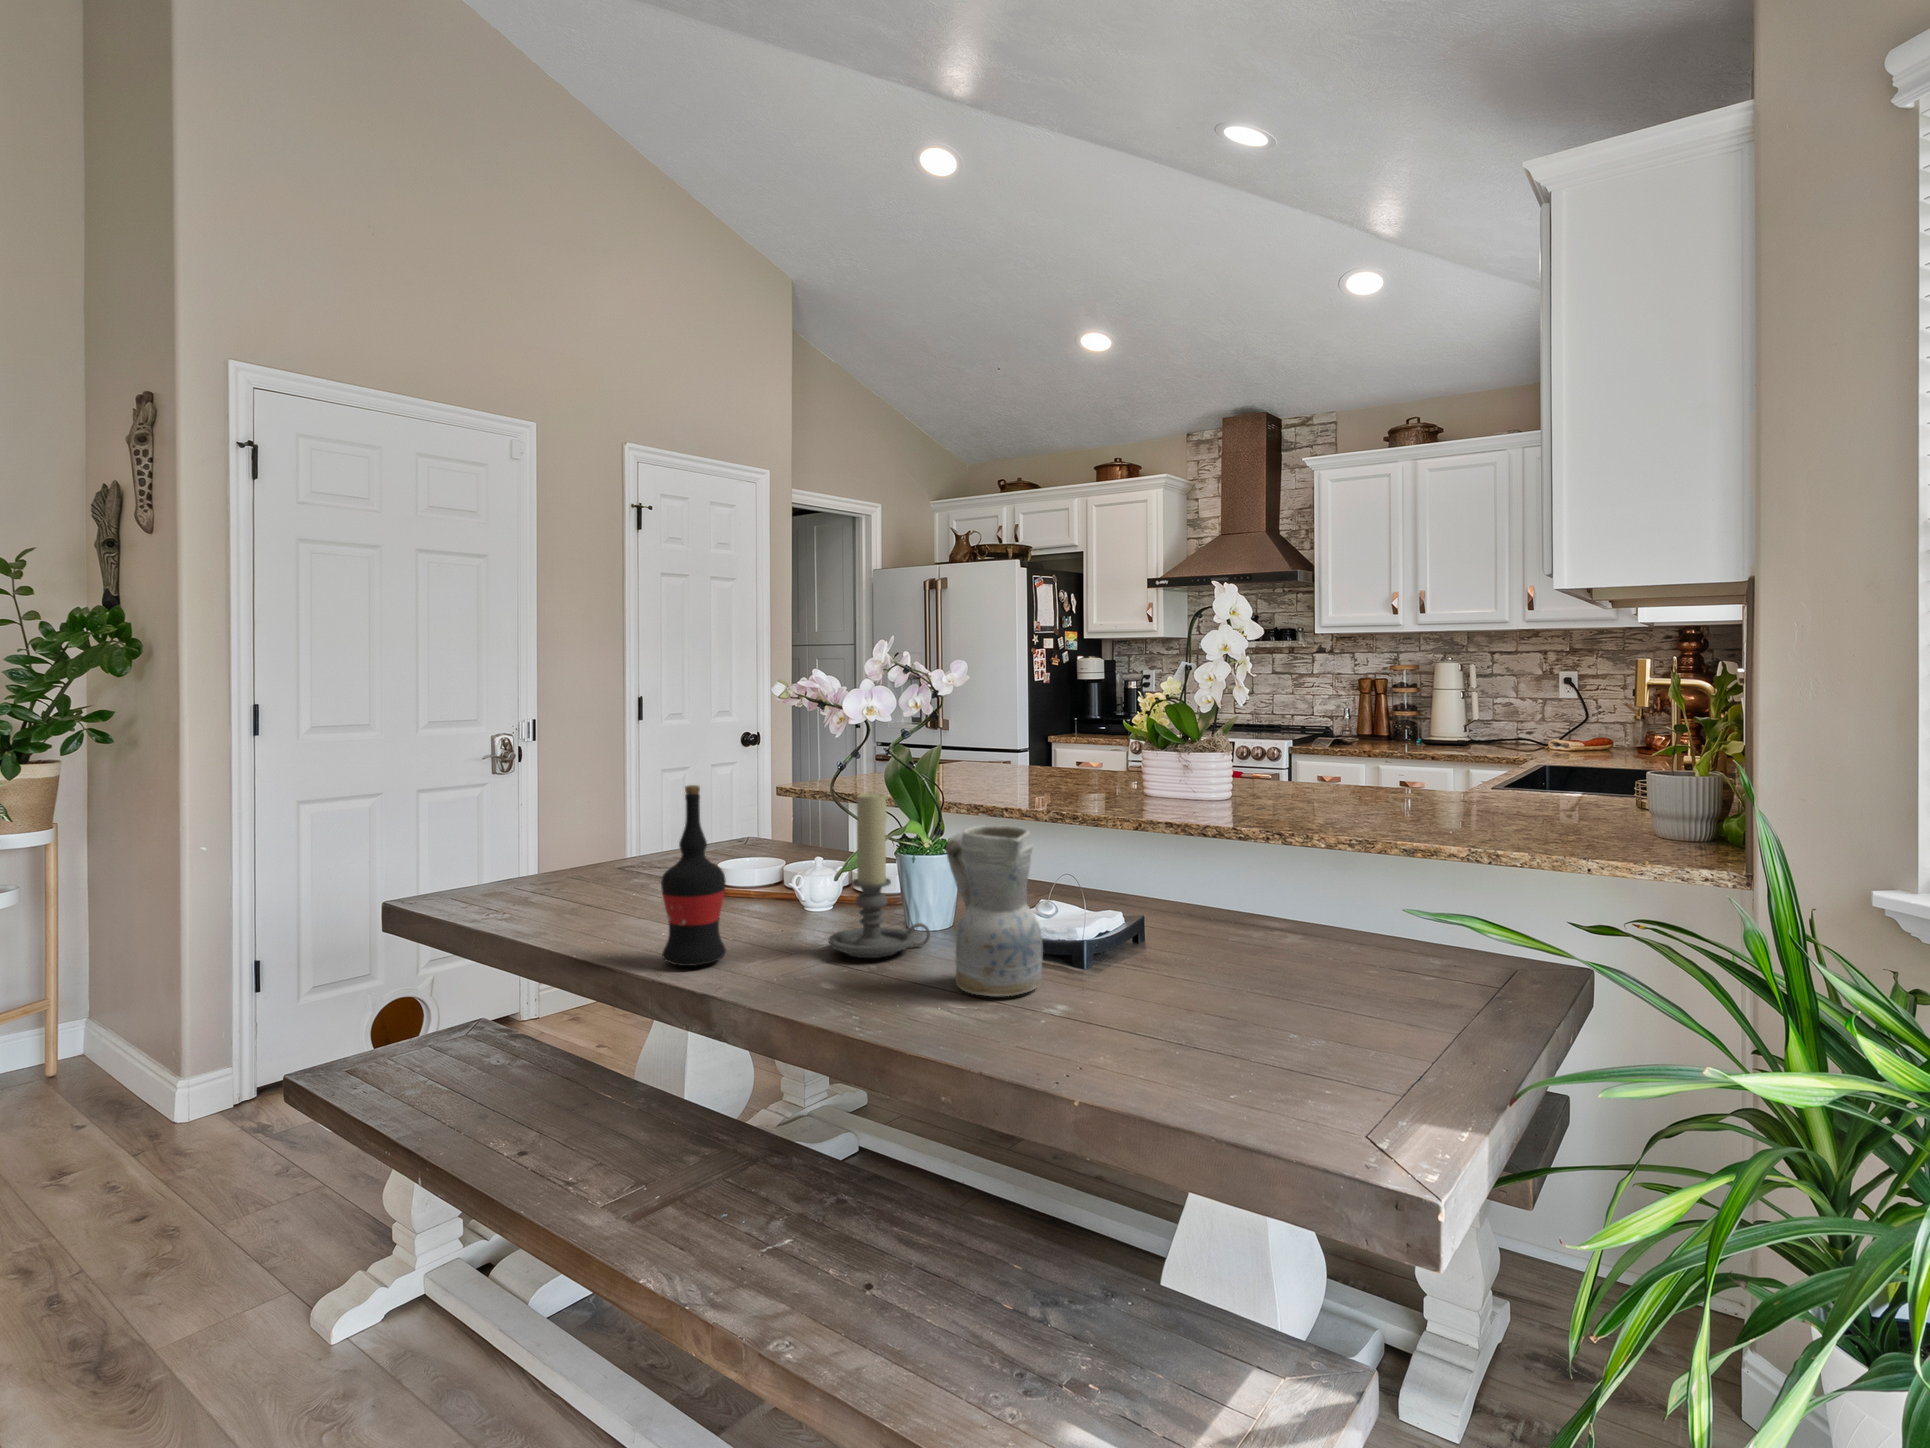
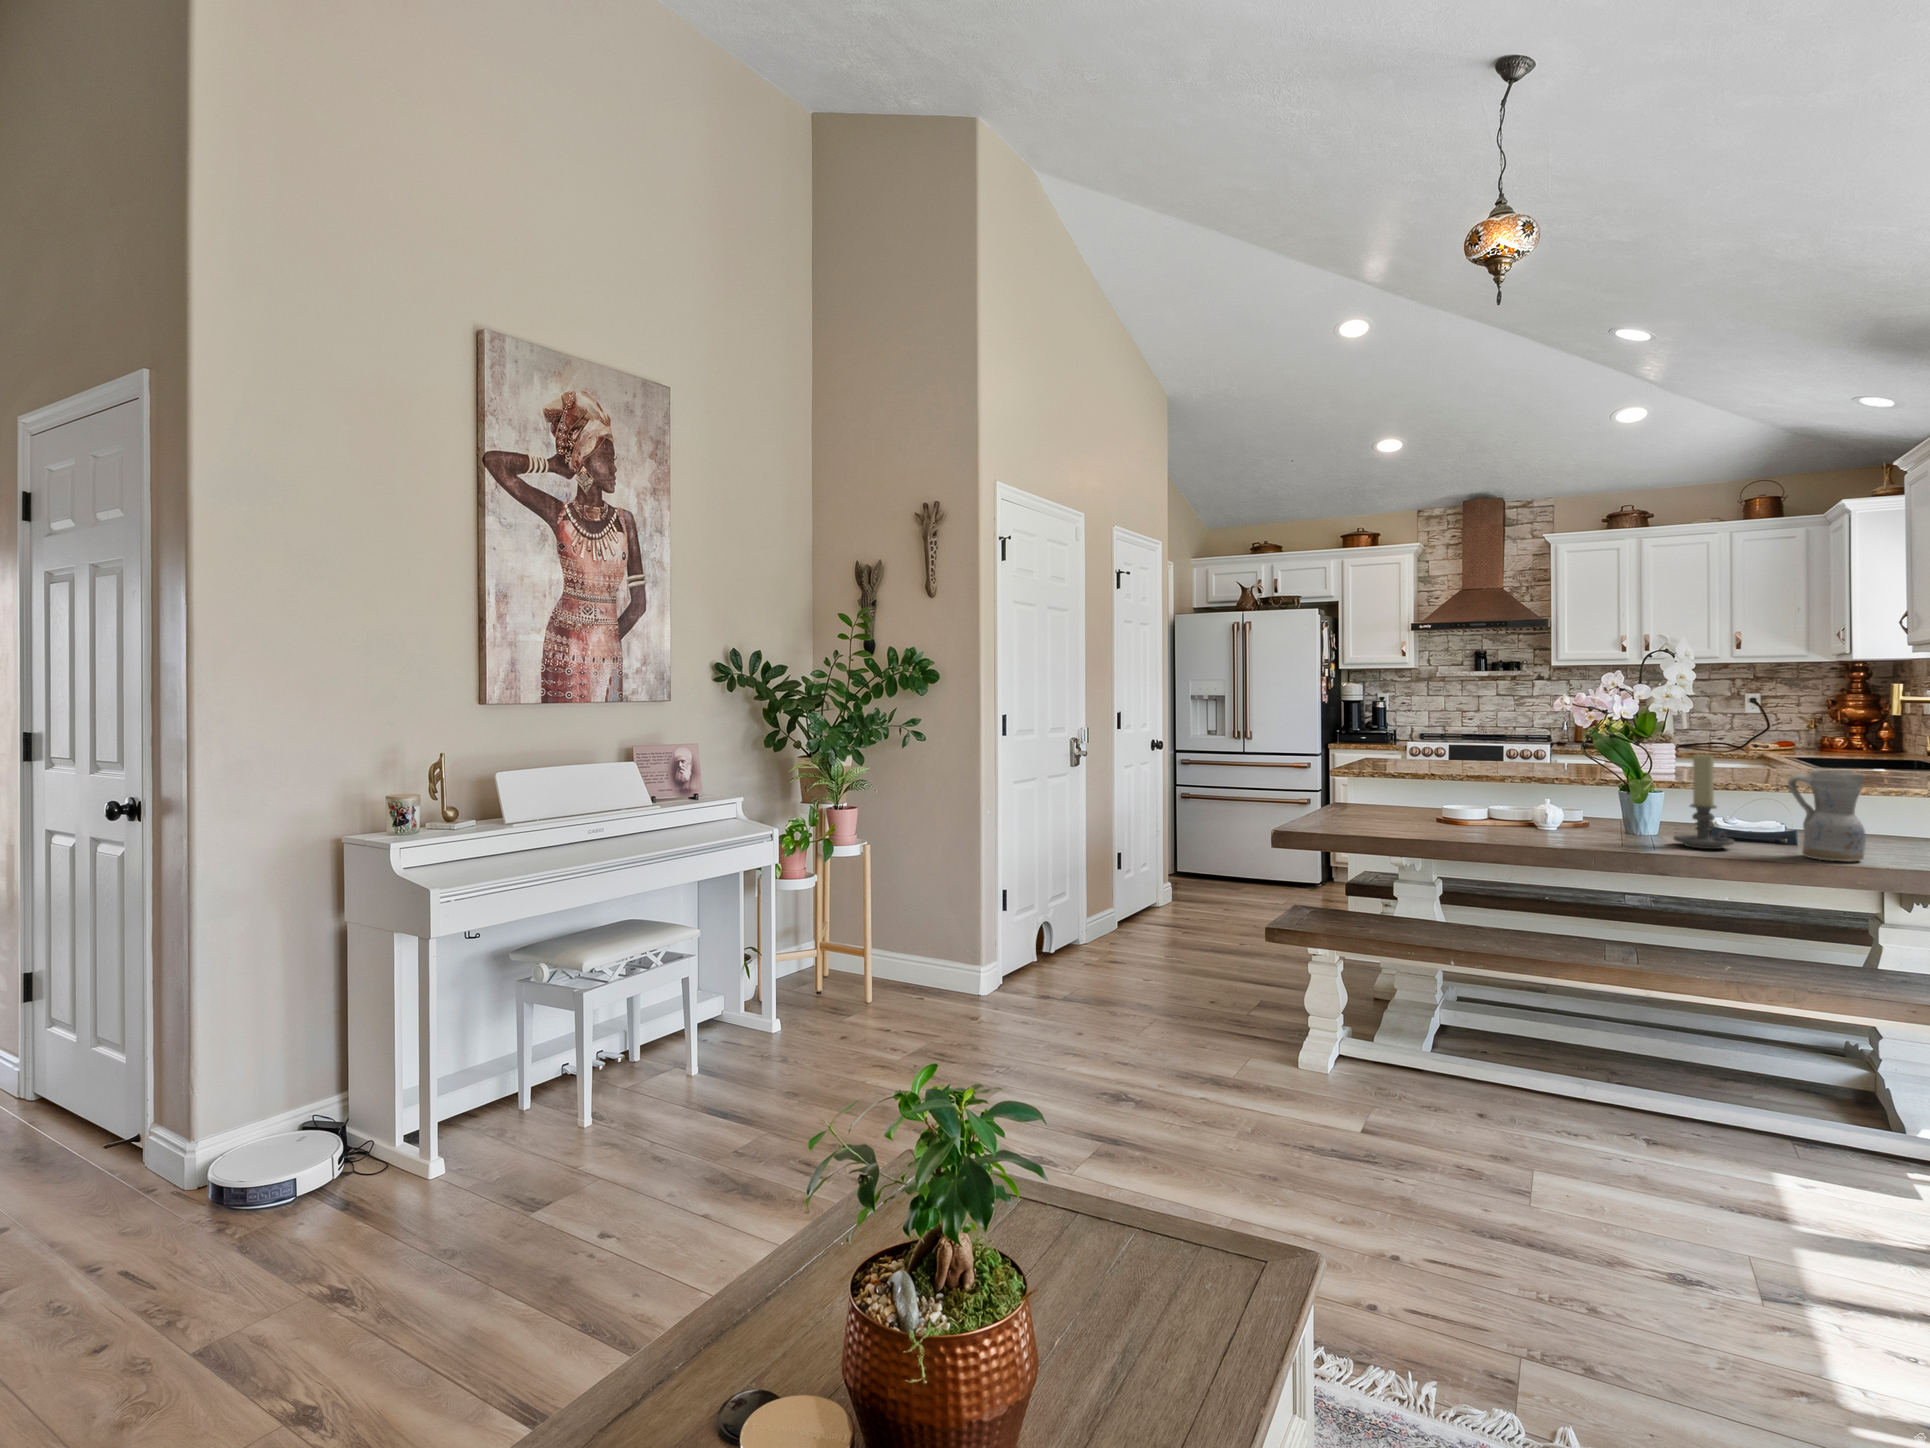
wine bottle: present [661,785,726,966] -> none [1600,749,1643,852]

